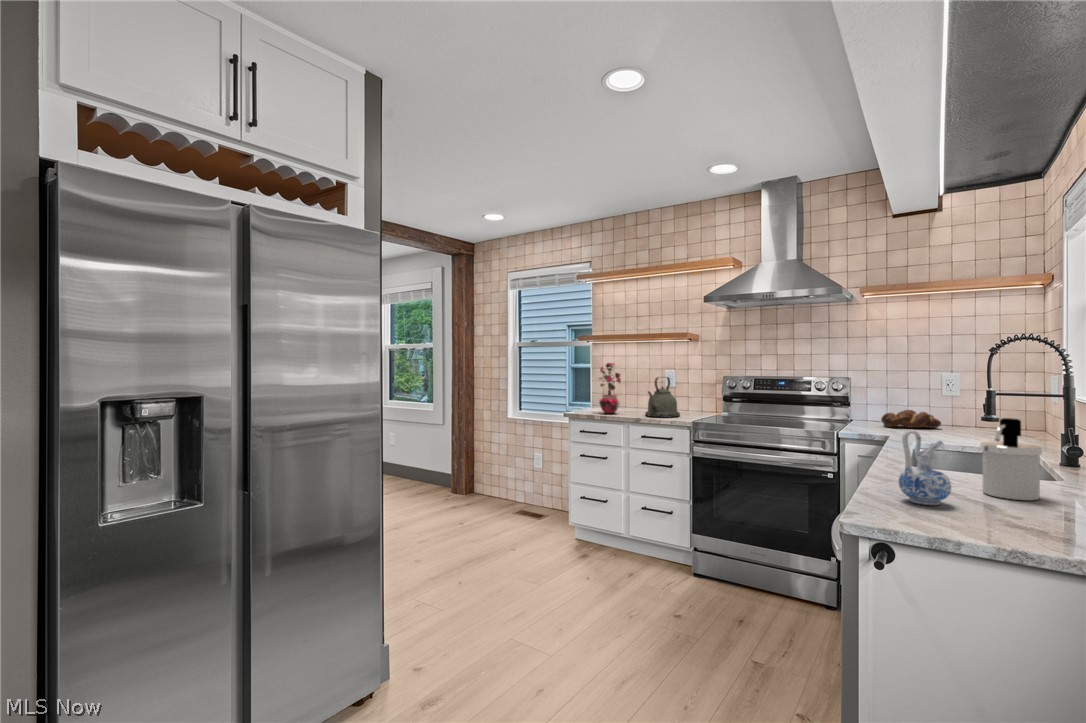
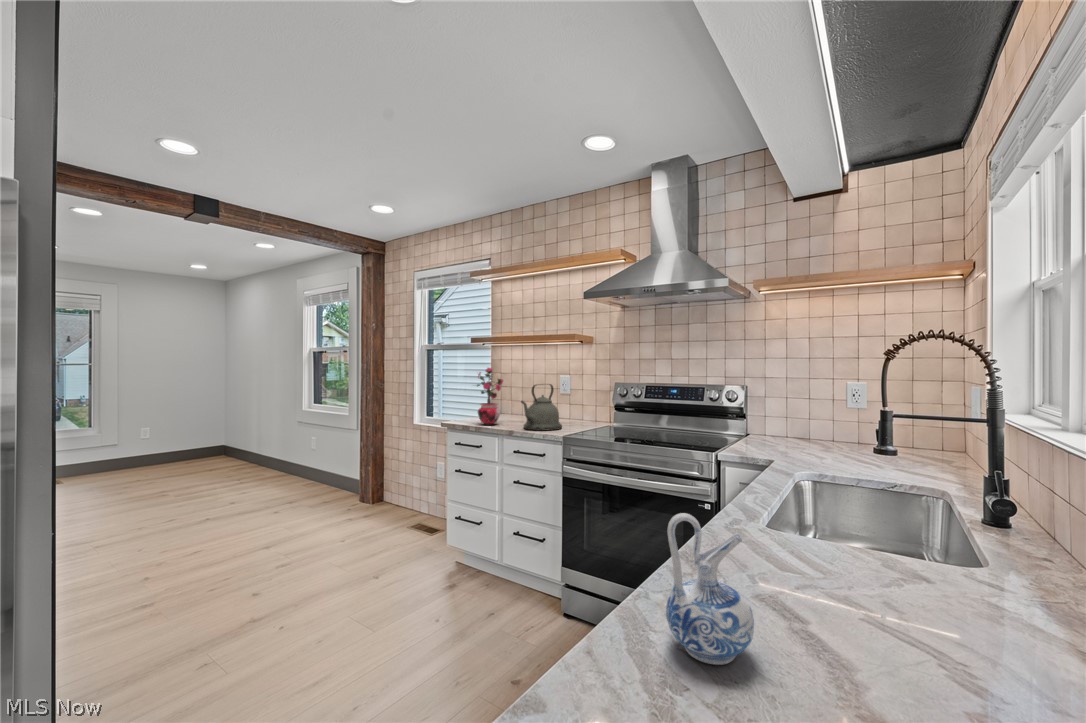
bread loaf: present [881,410,941,428] -> none [775,426,843,448]
soap dispenser: present [980,418,1042,500] -> none [831,481,934,643]

